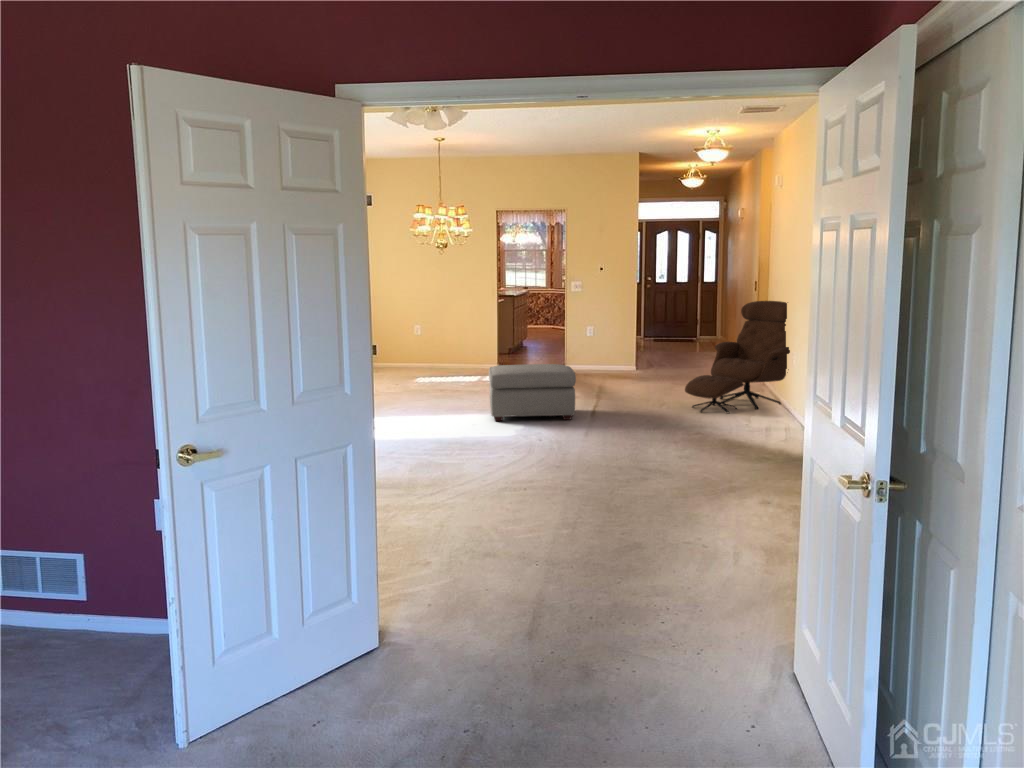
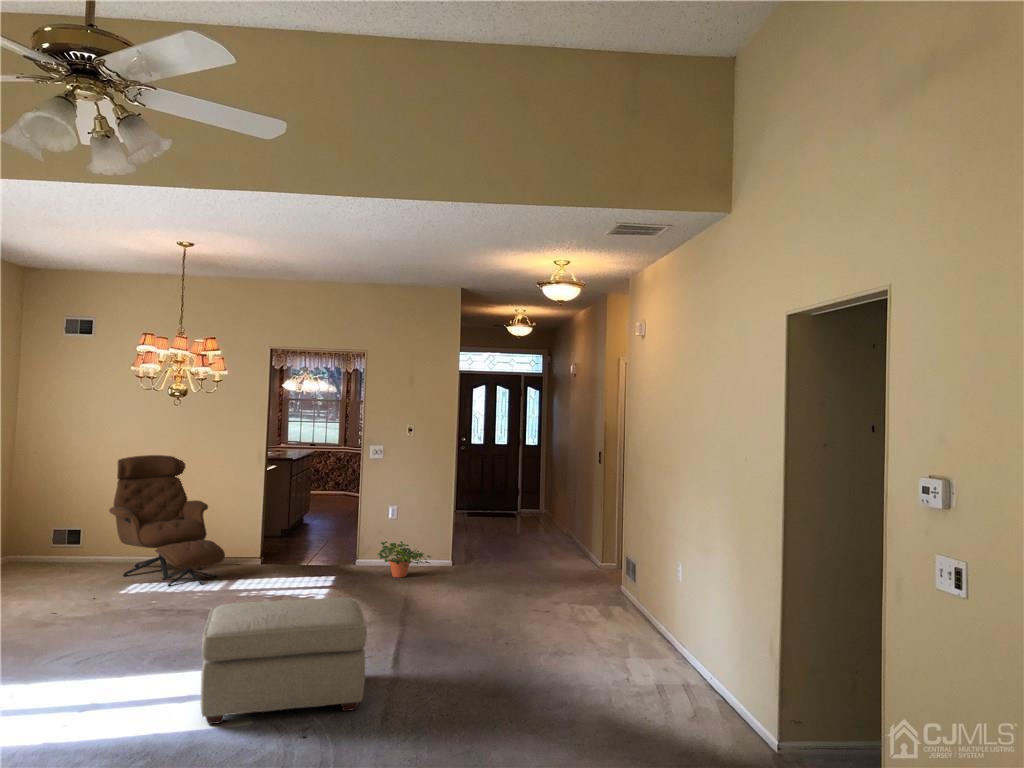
lounge chair: present [685,301,790,413] -> present [109,455,225,586]
potted plant: none [580,350,619,374] -> present [378,541,431,578]

